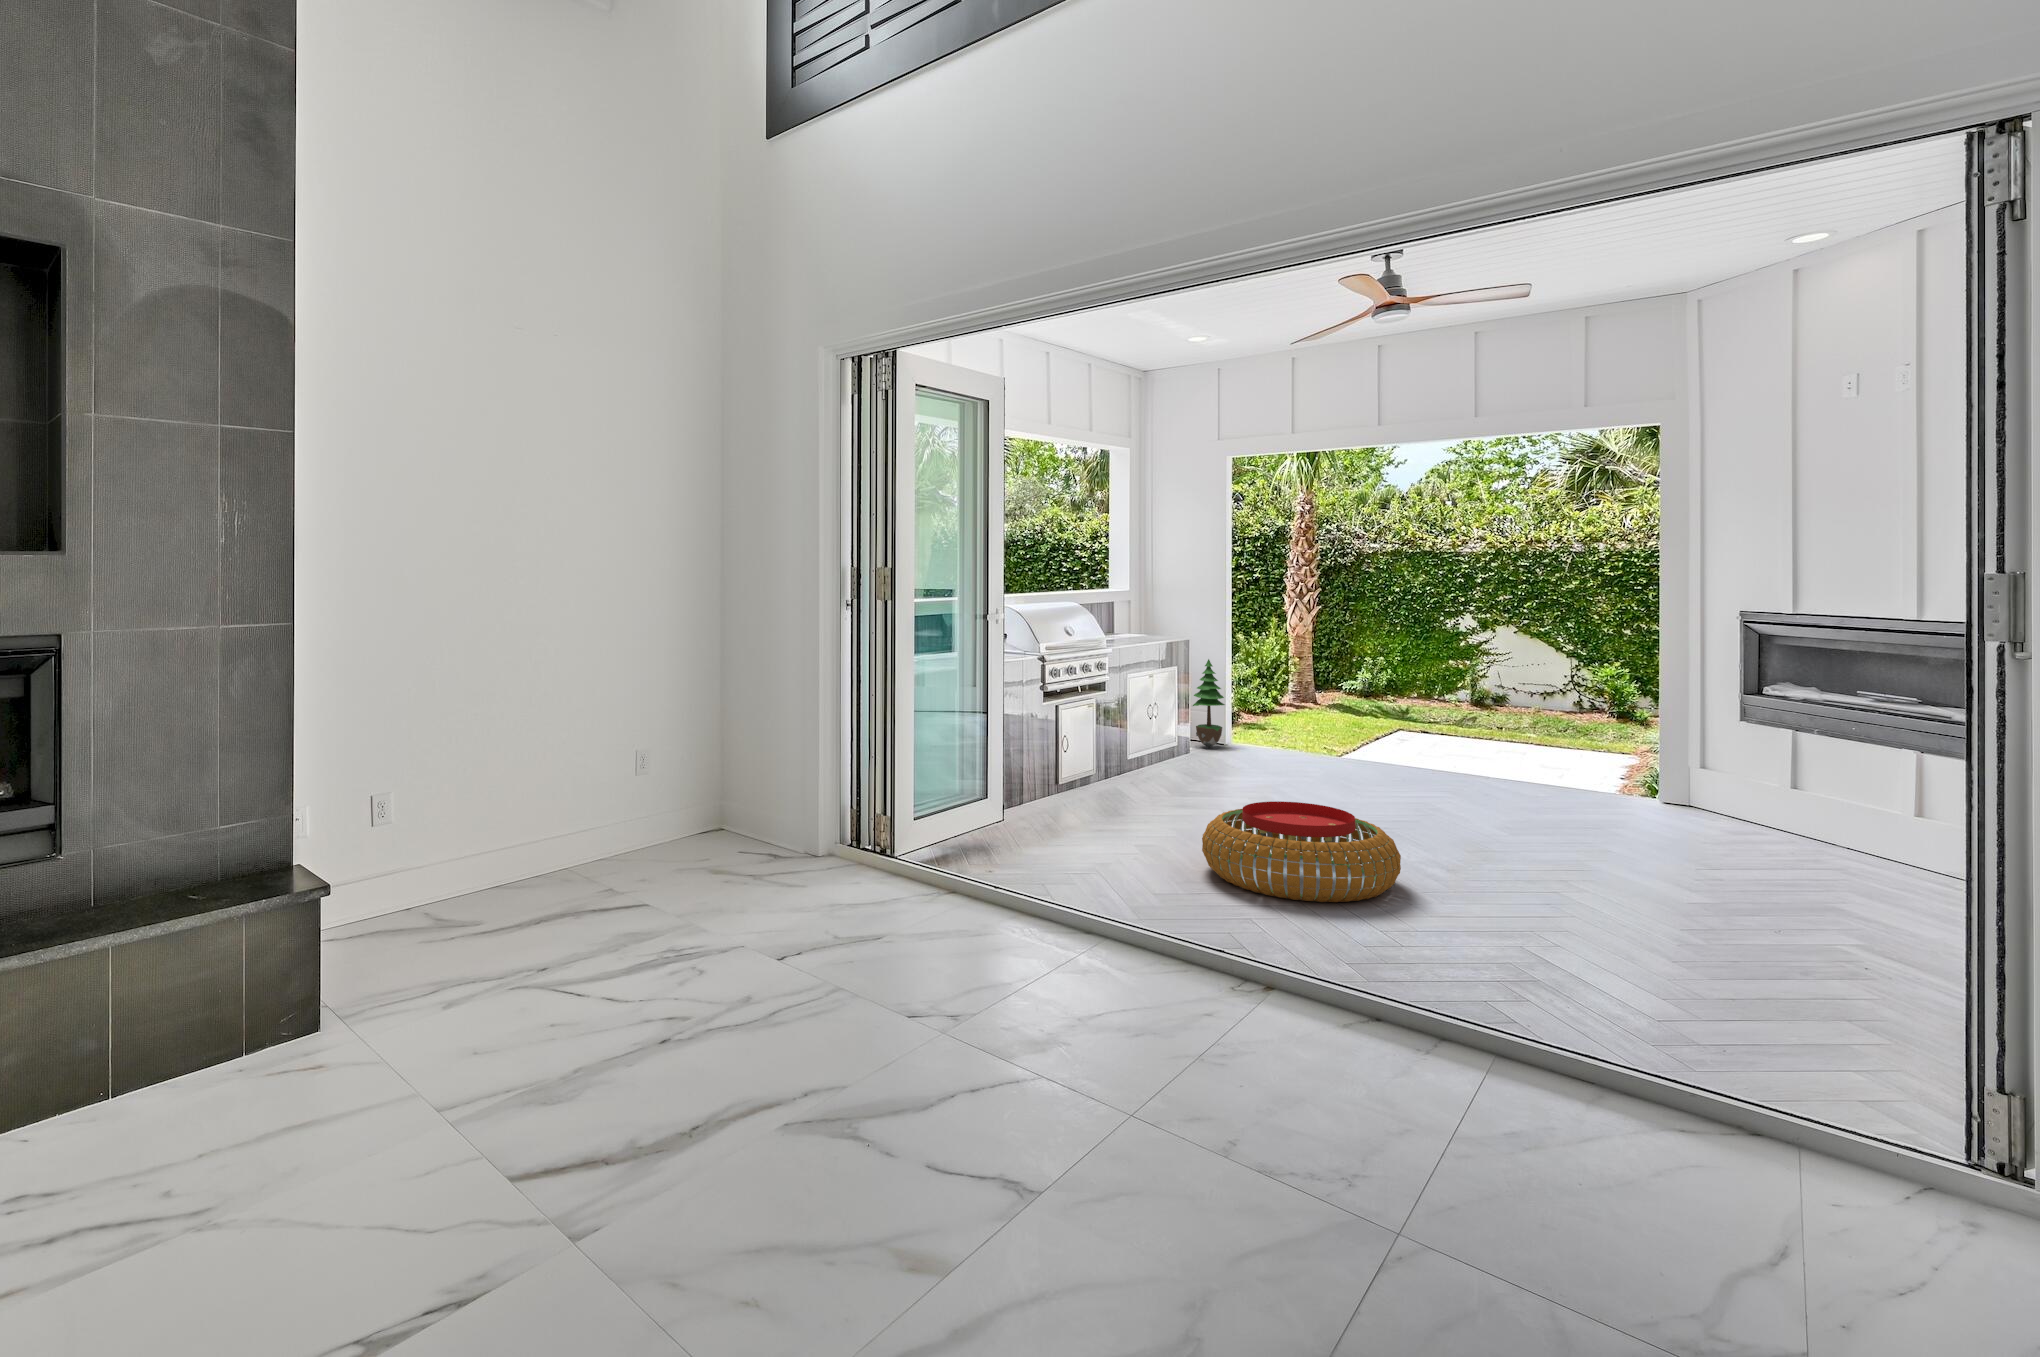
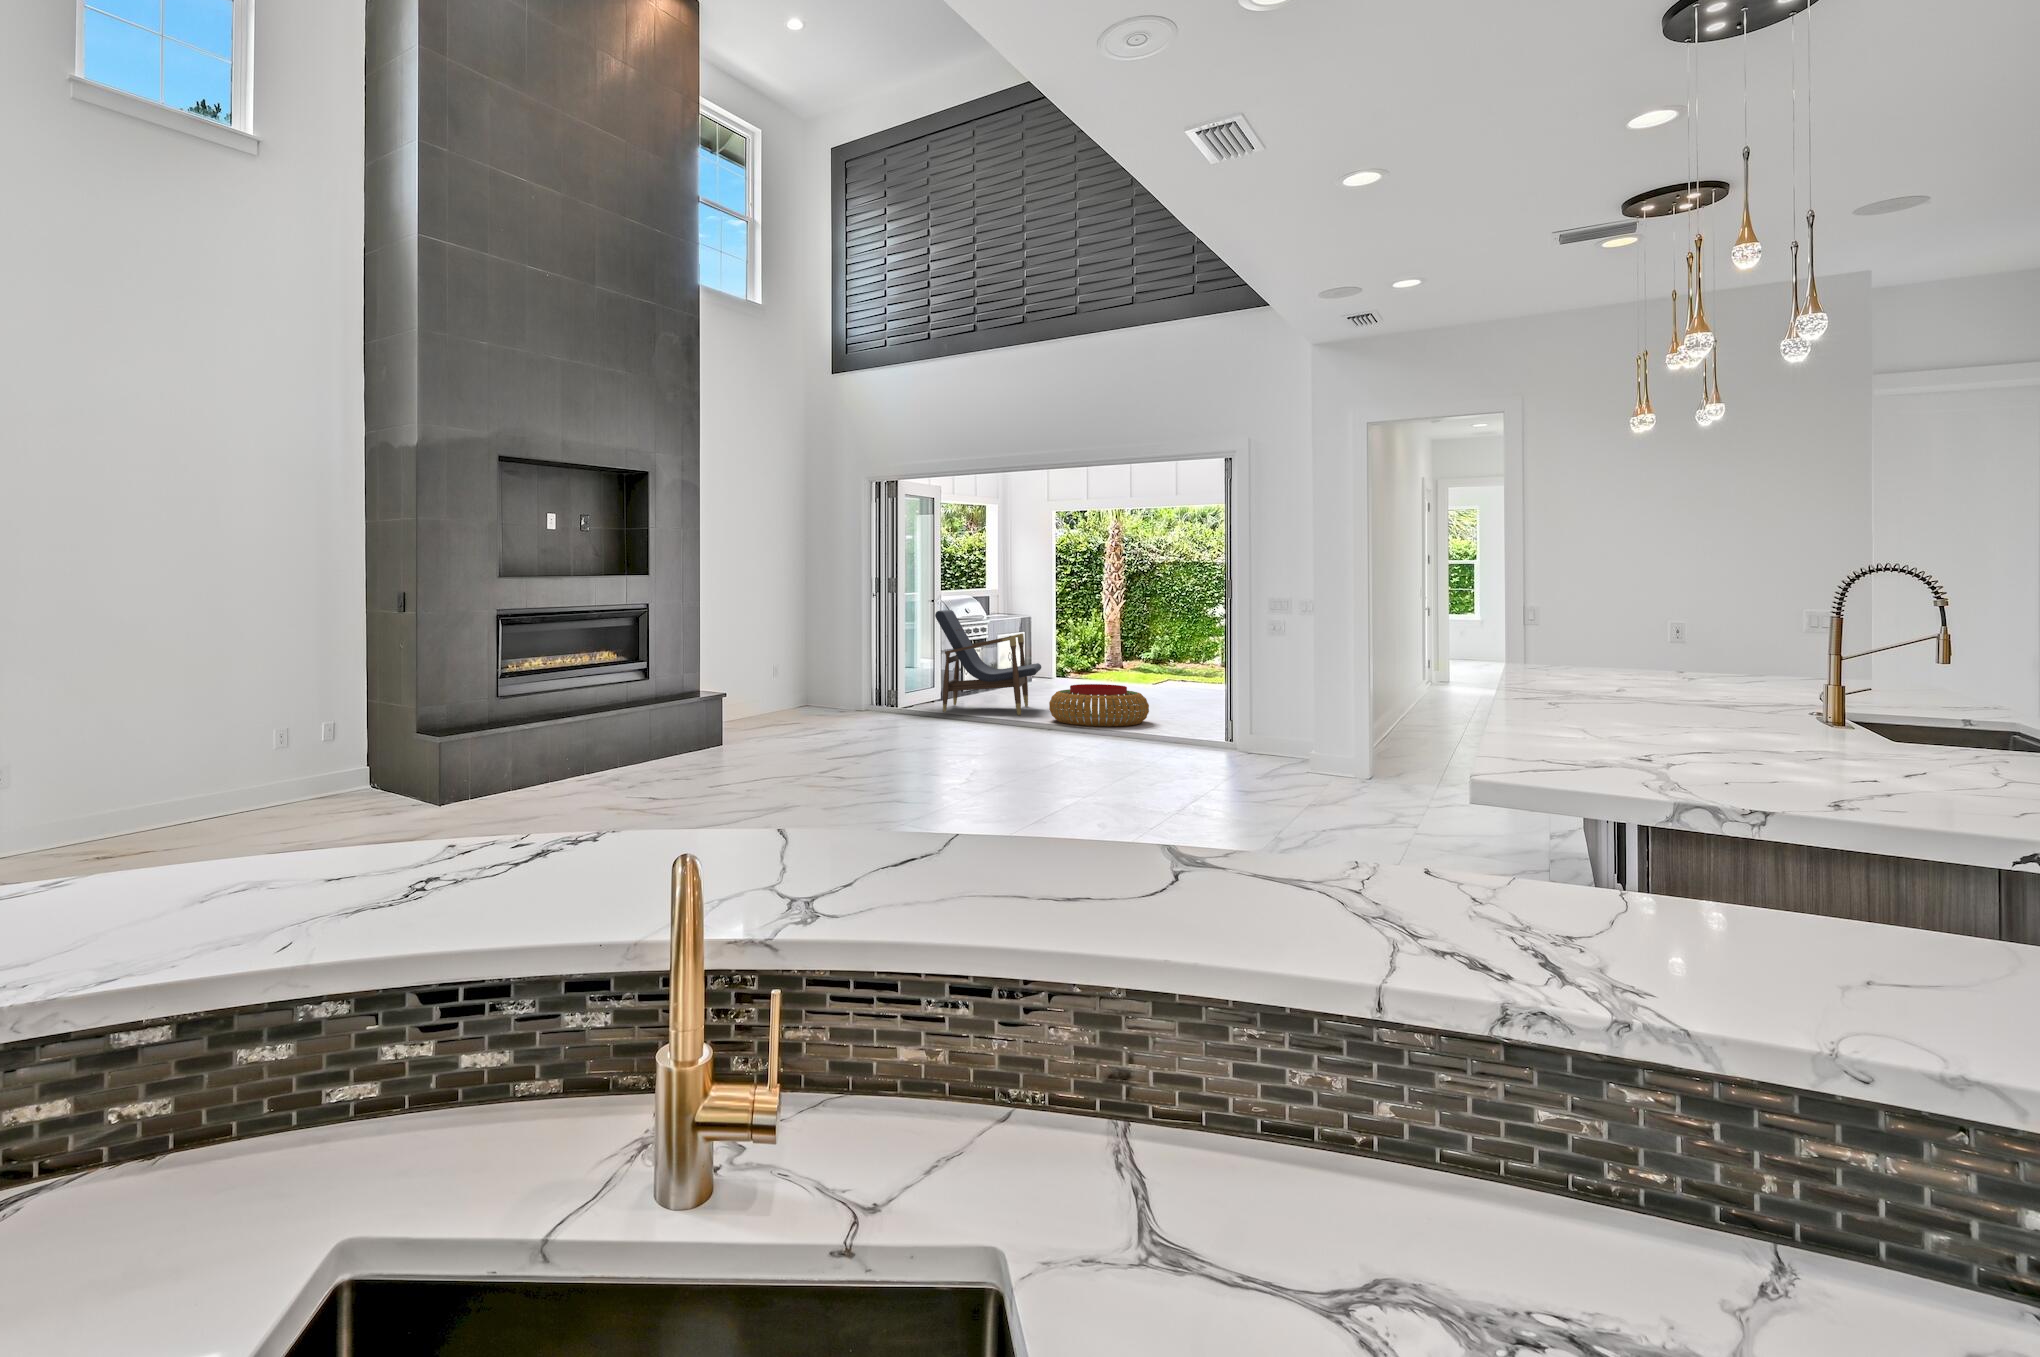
lounge chair: none [1002,647,1189,845] -> present [935,610,1041,715]
potted tree: present [1193,659,1225,748] -> none [1041,628,1063,687]

